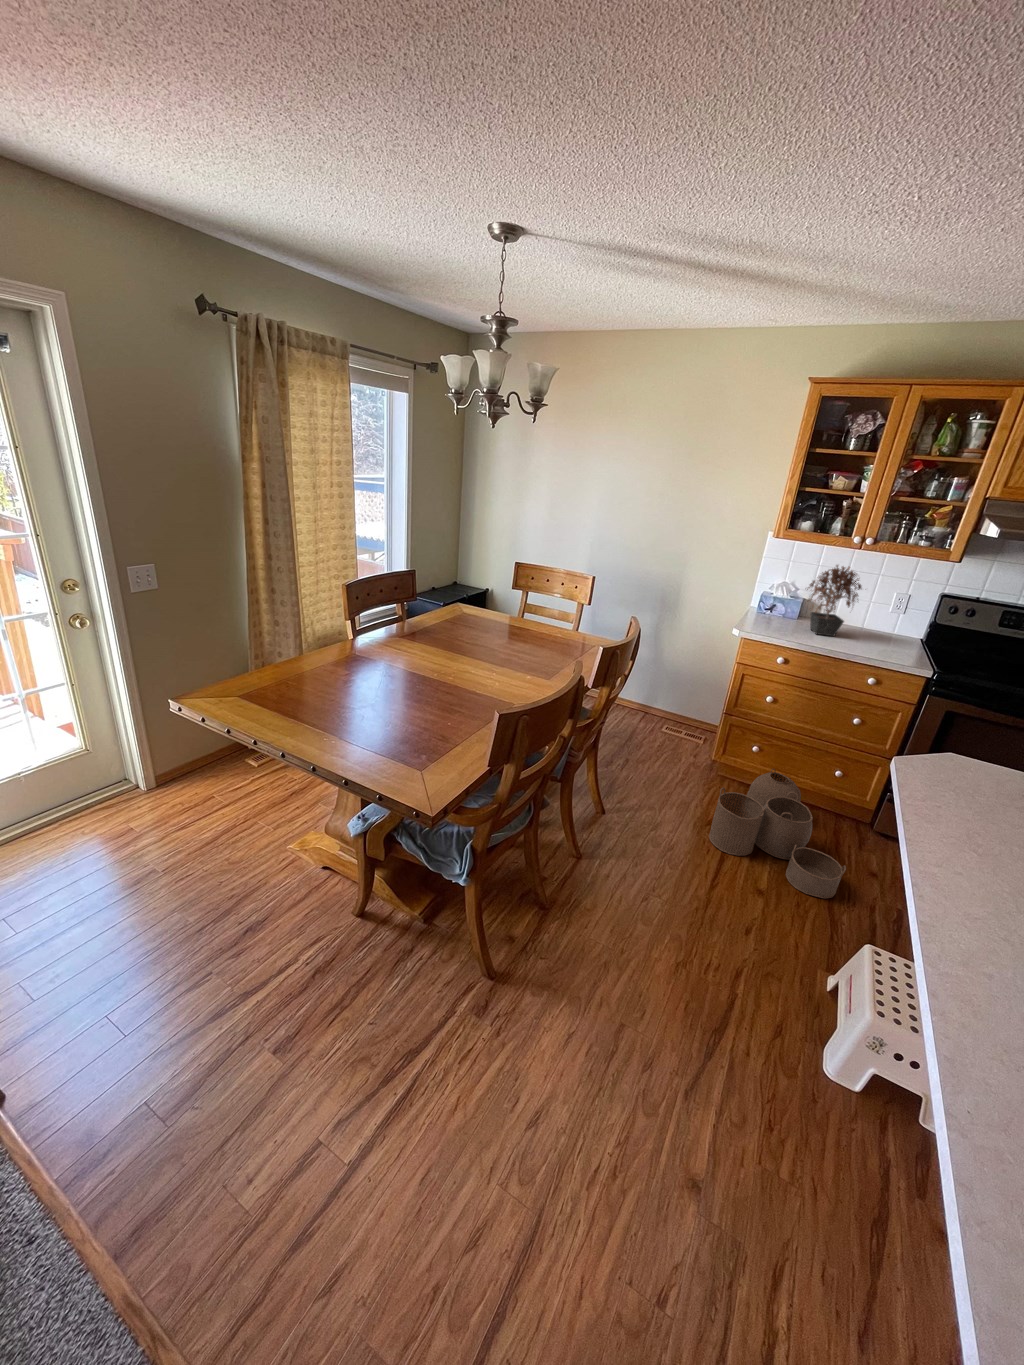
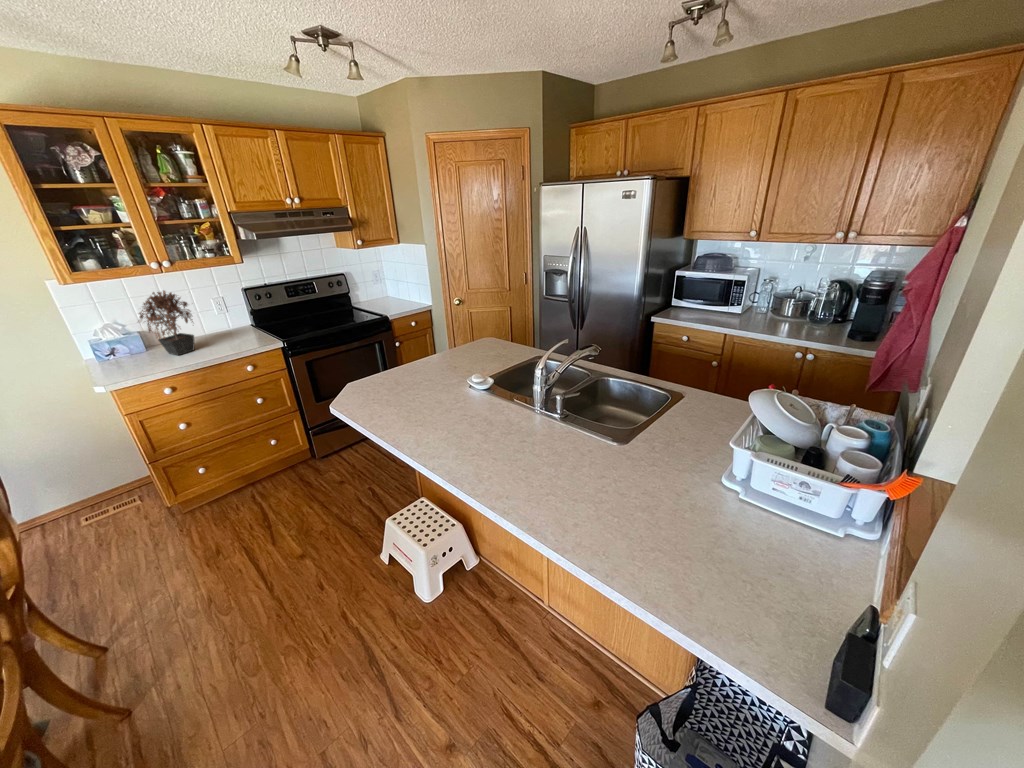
woven basket: present [709,769,846,899] -> none [210,470,340,564]

